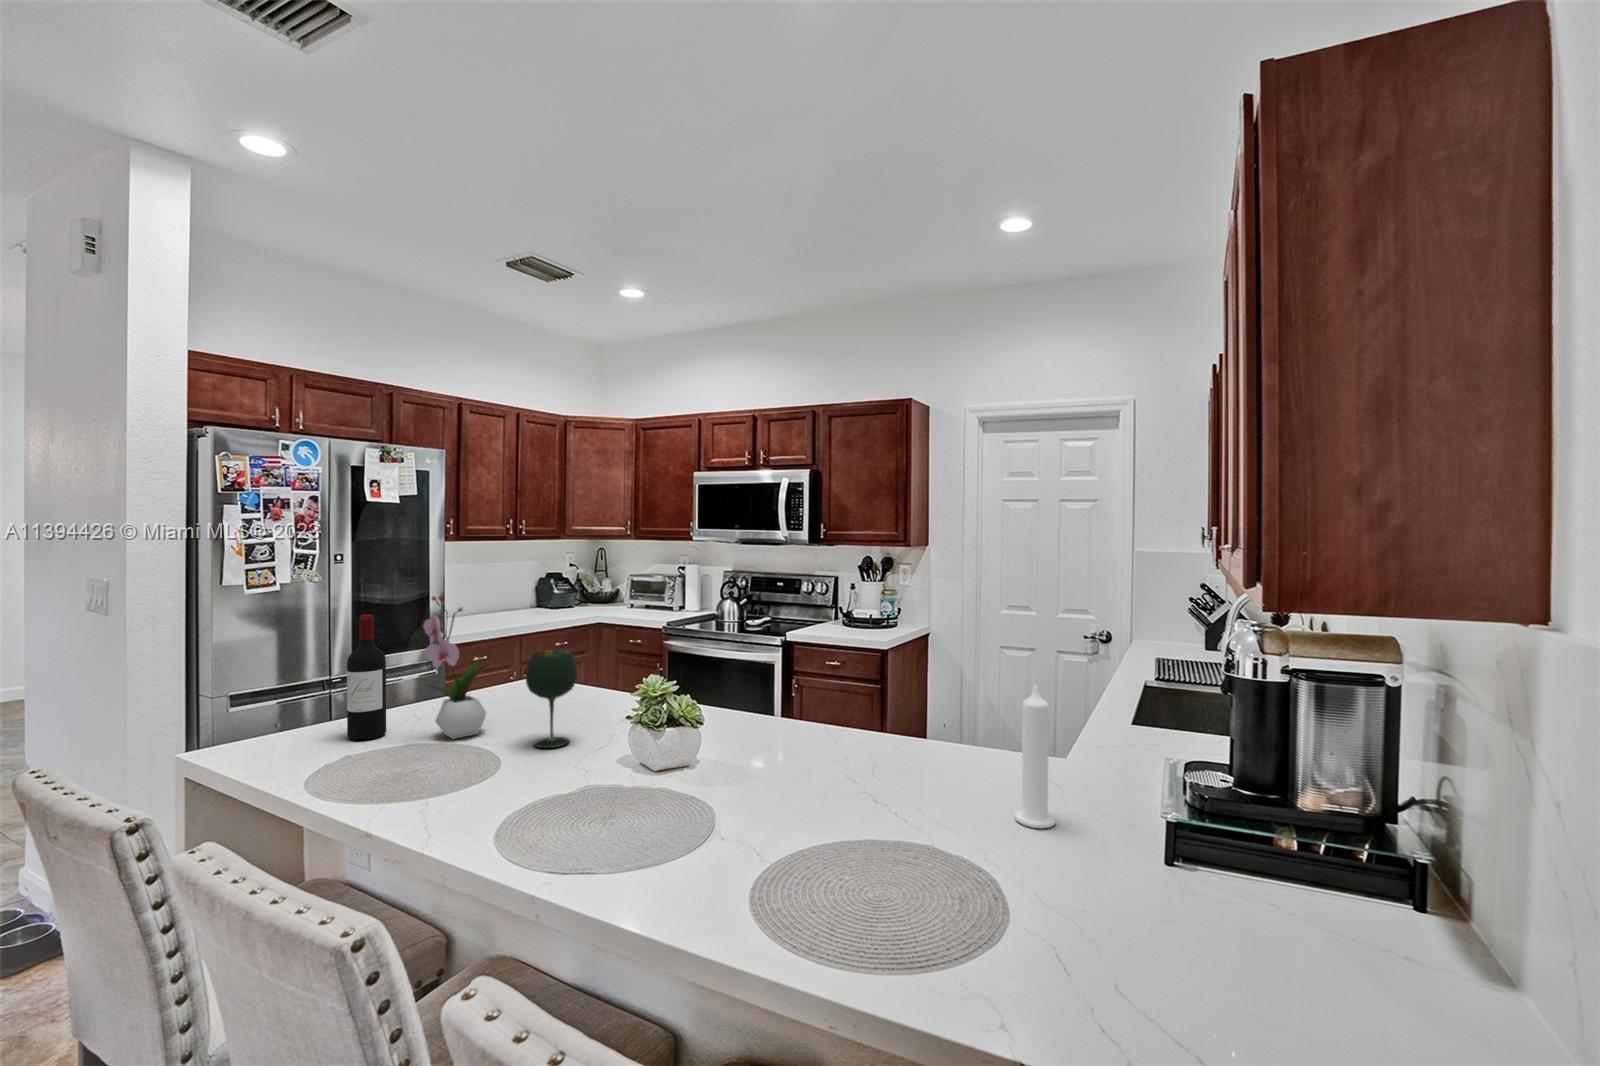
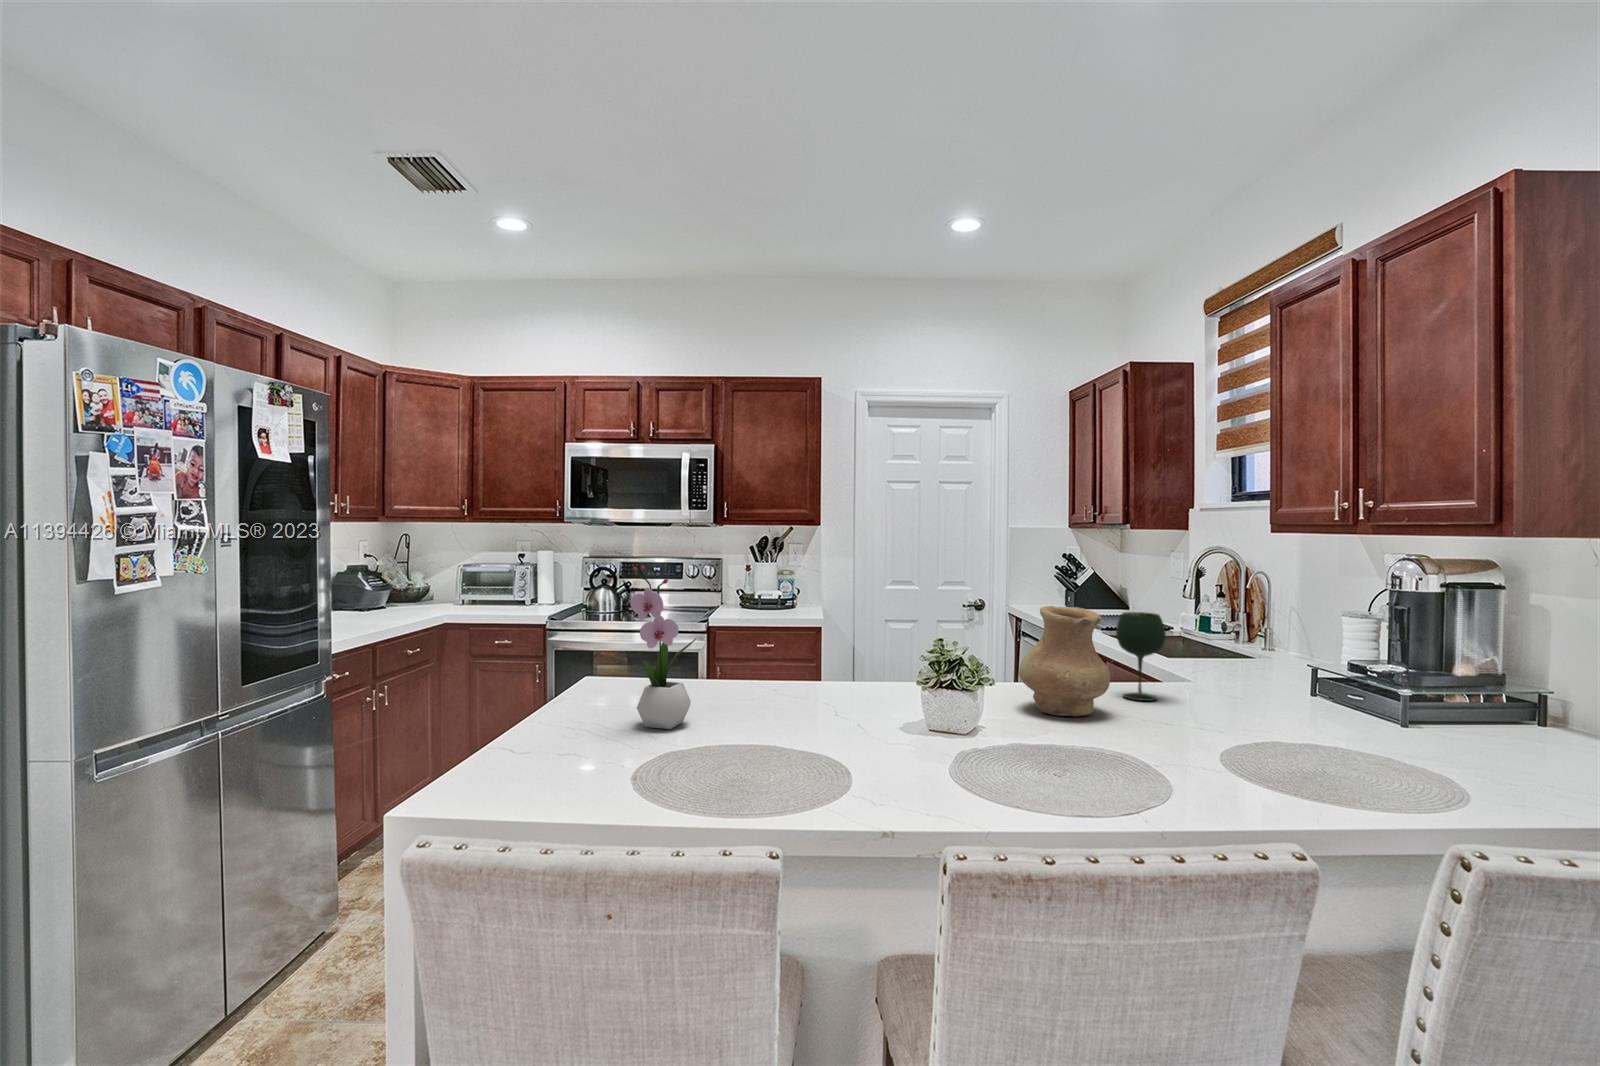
wine bottle: present [347,615,386,740] -> none [540,591,583,745]
wine glass: present [525,650,577,748] -> present [1116,612,1166,701]
vase: none [774,660,873,794] -> present [1019,606,1110,716]
candle: present [1015,685,1055,828] -> none [1209,608,1243,713]

